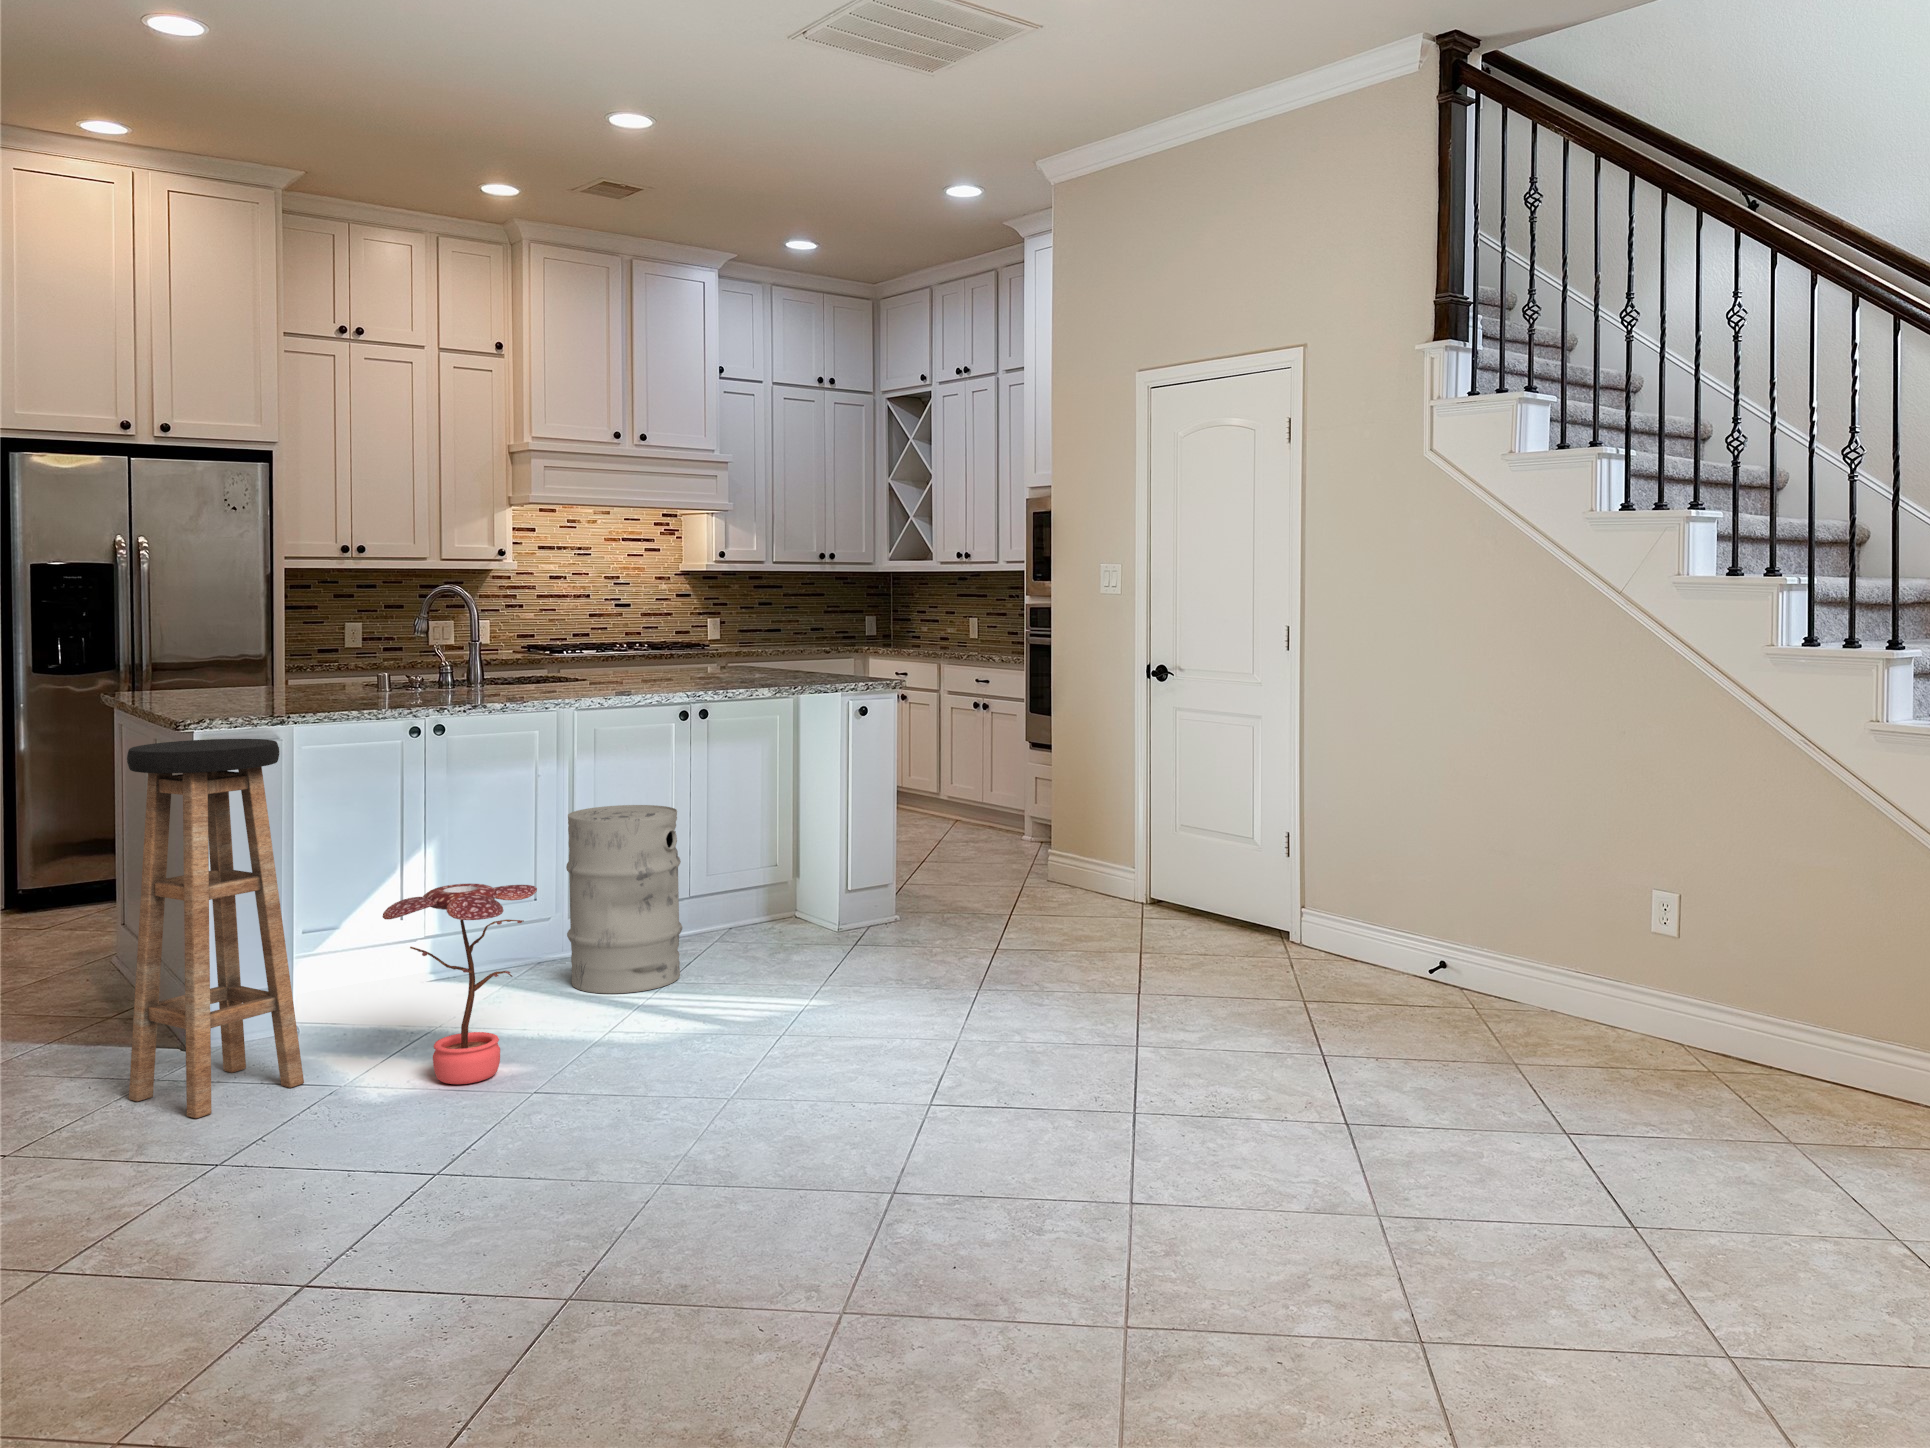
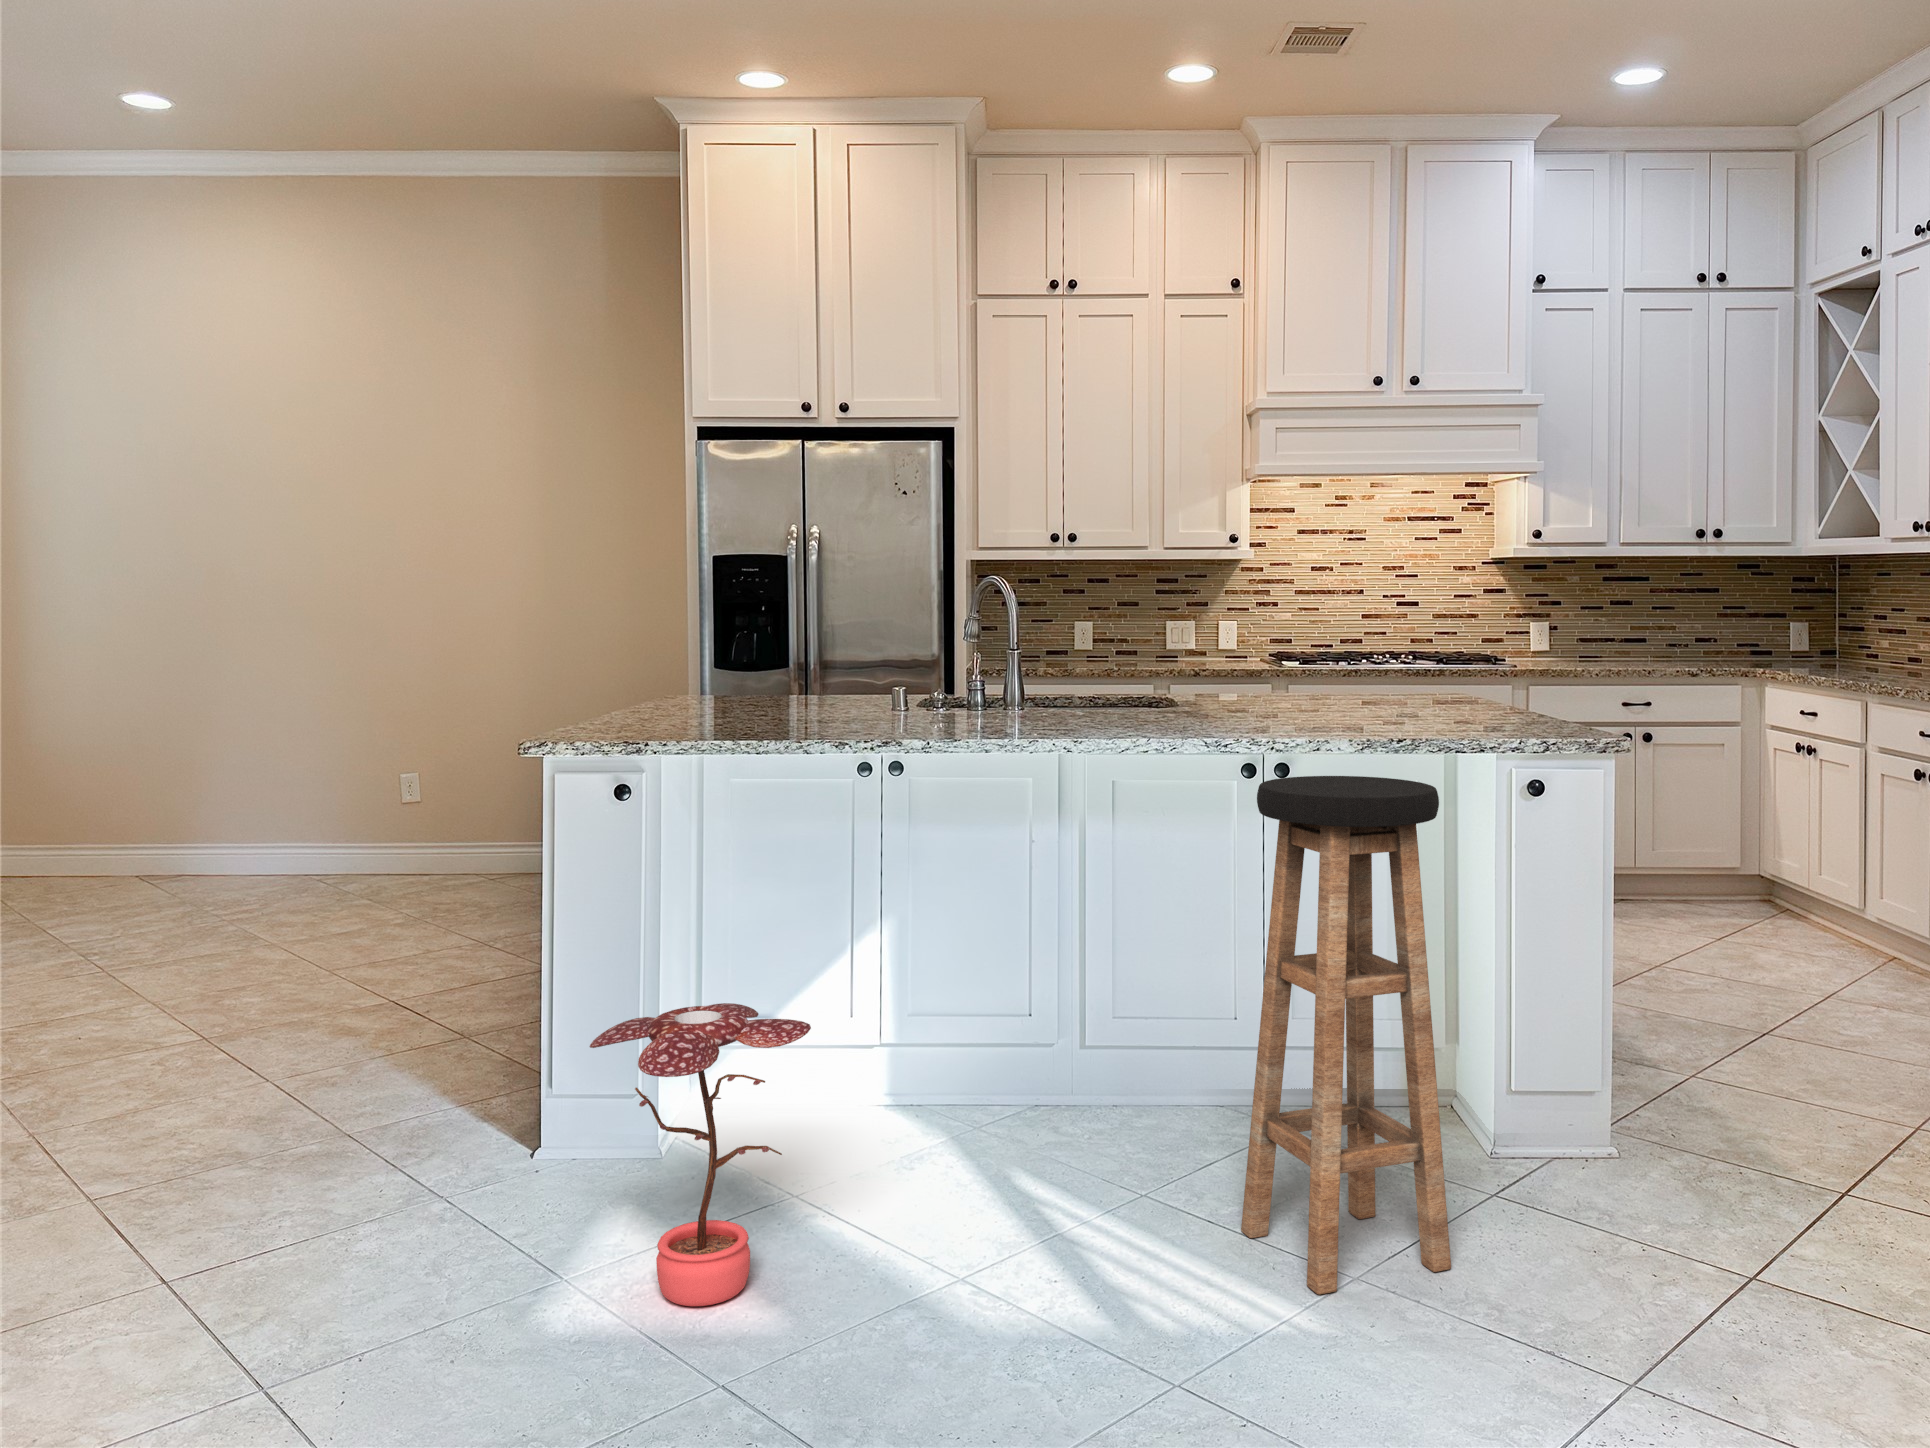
bar stool: present [127,739,304,1118] -> present [1241,776,1451,1294]
trash can: present [566,805,682,993] -> none [1016,895,1180,1188]

